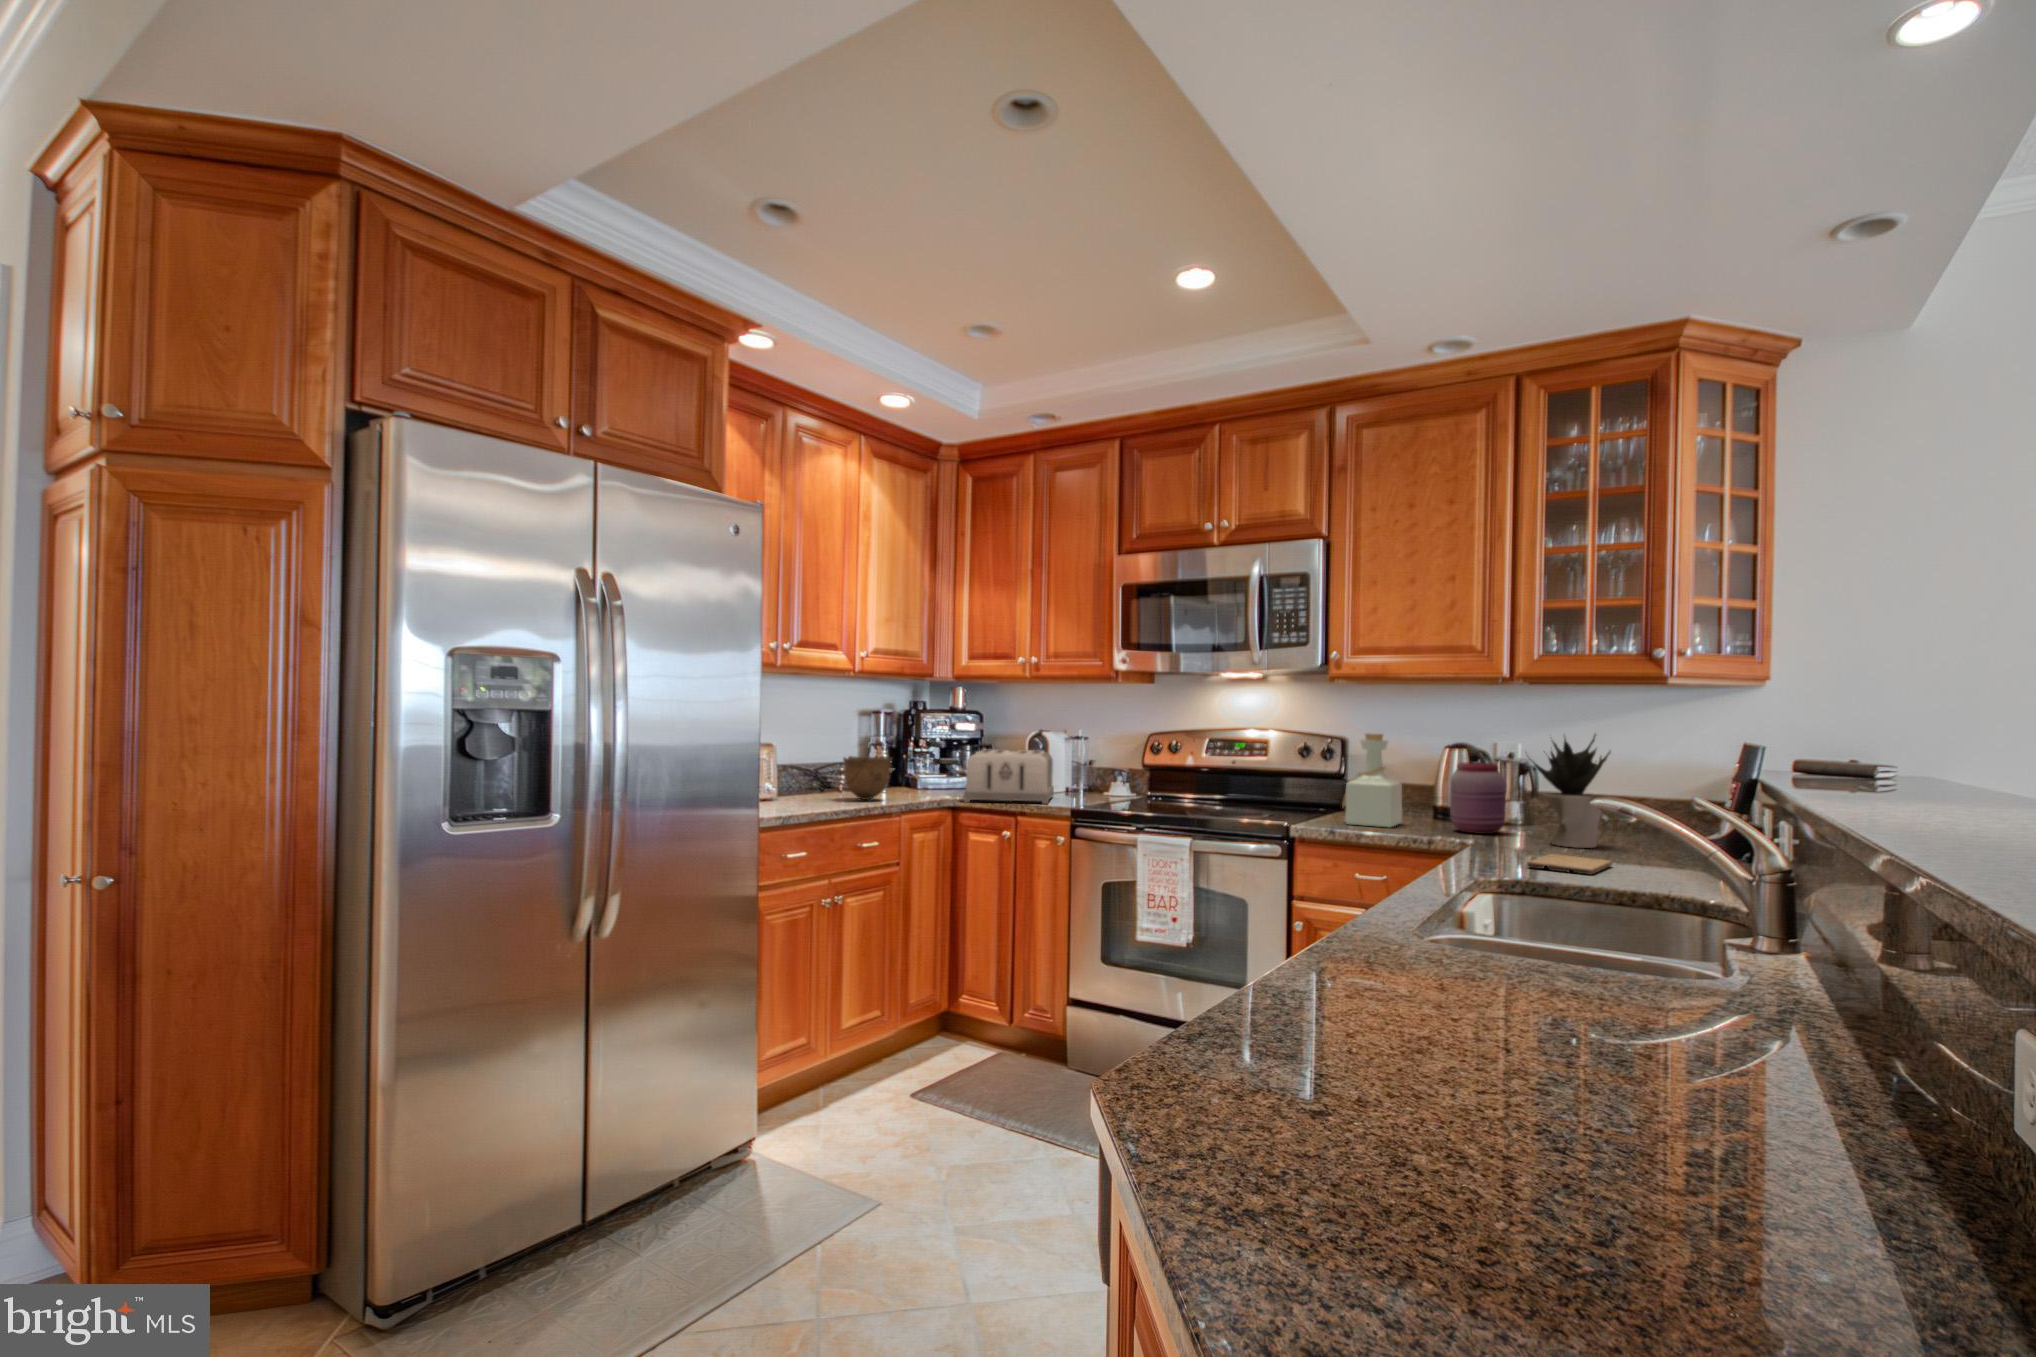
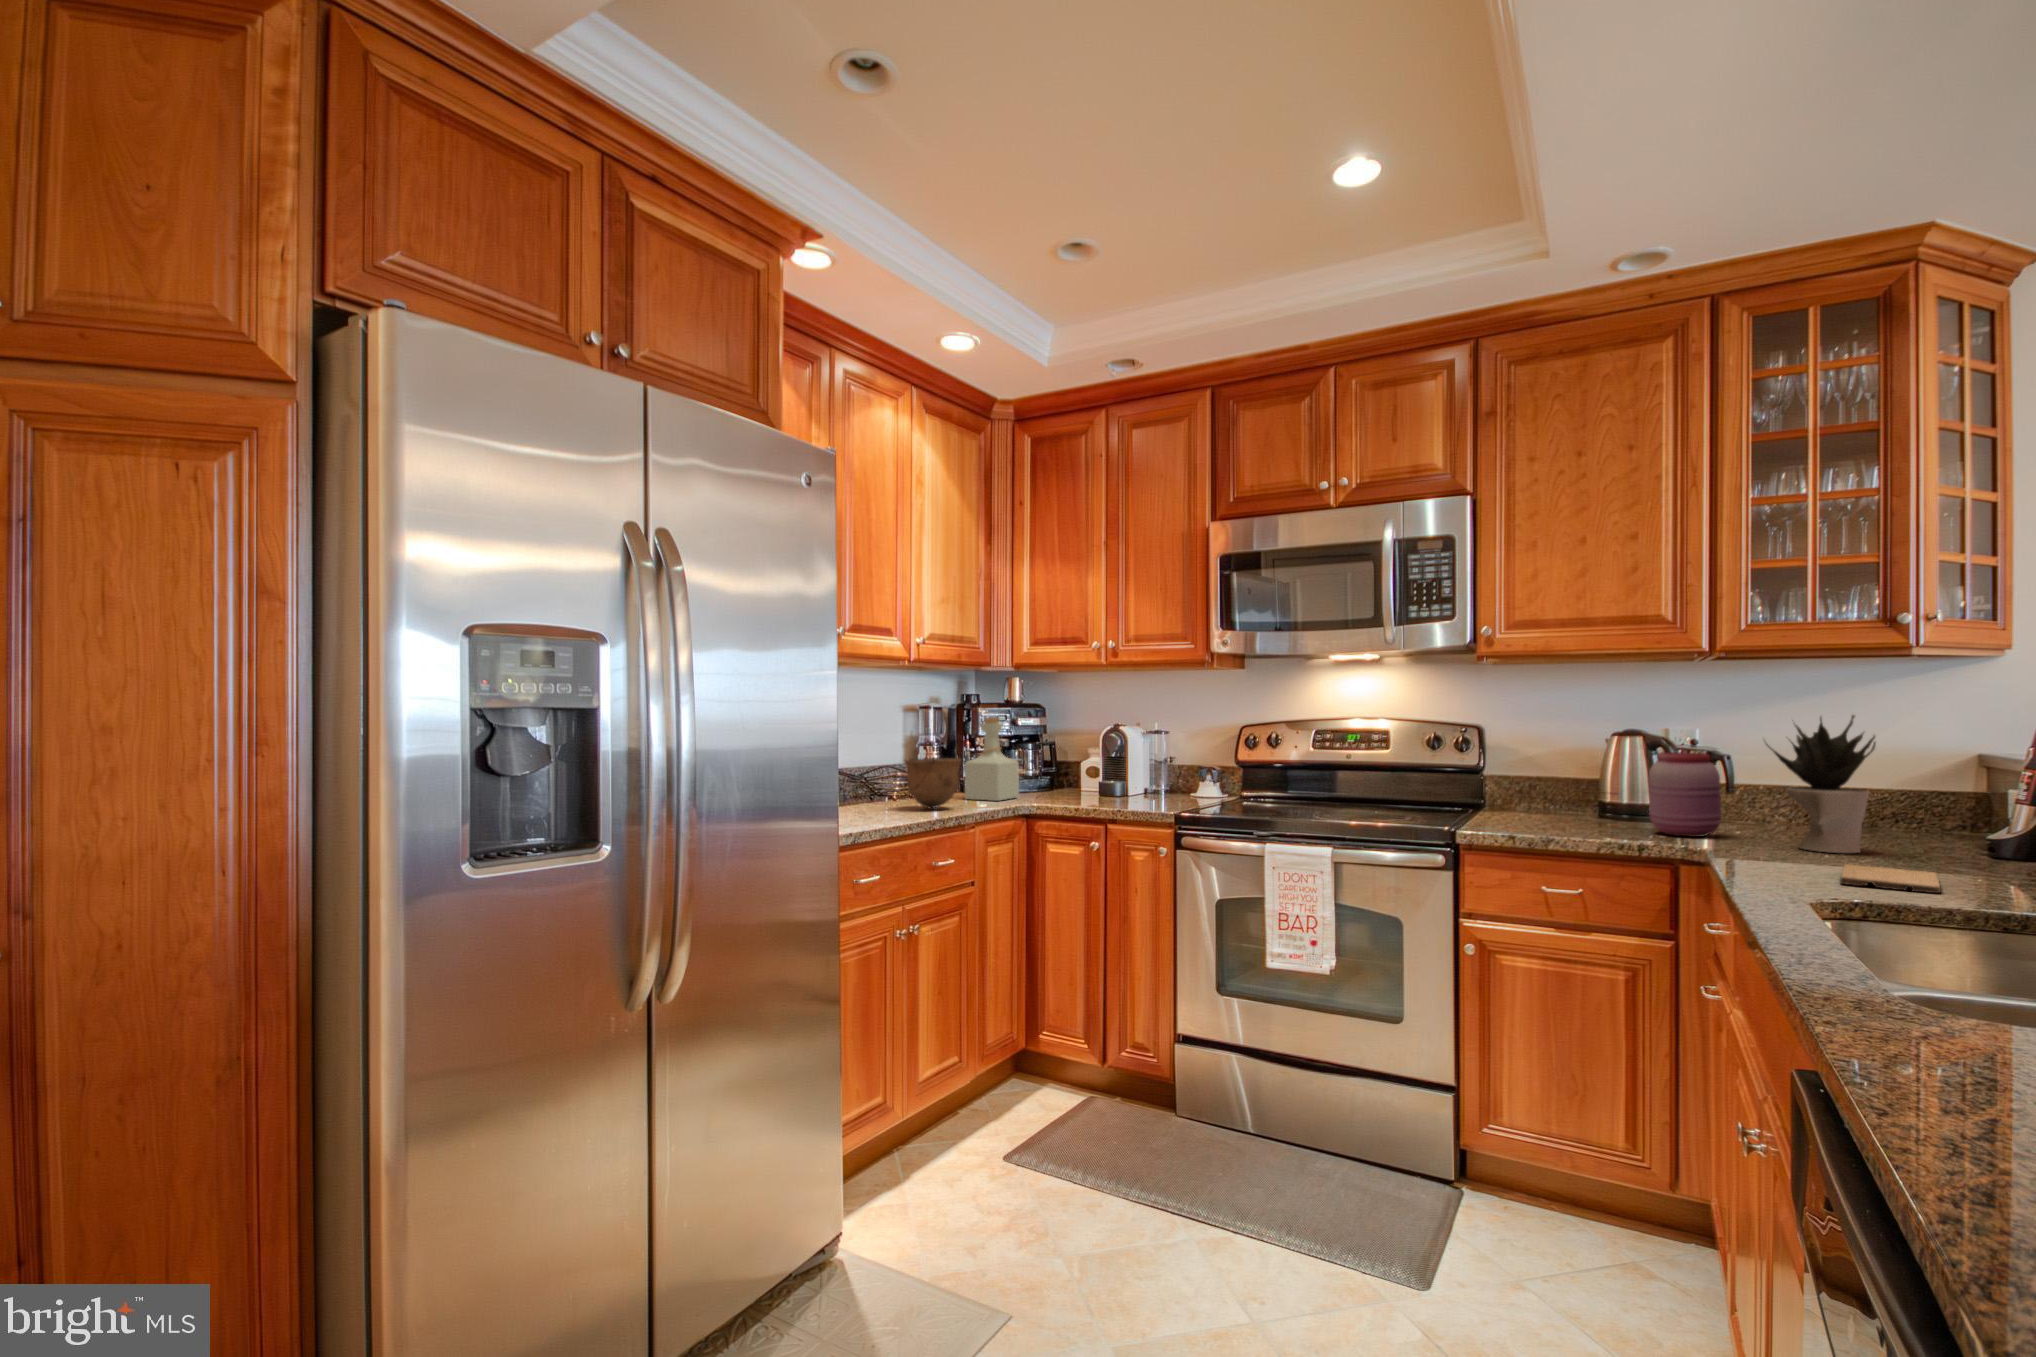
bottle: present [1342,733,1402,827] -> present [965,717,1019,801]
toaster: present [964,749,1054,804] -> none [1046,747,1145,809]

